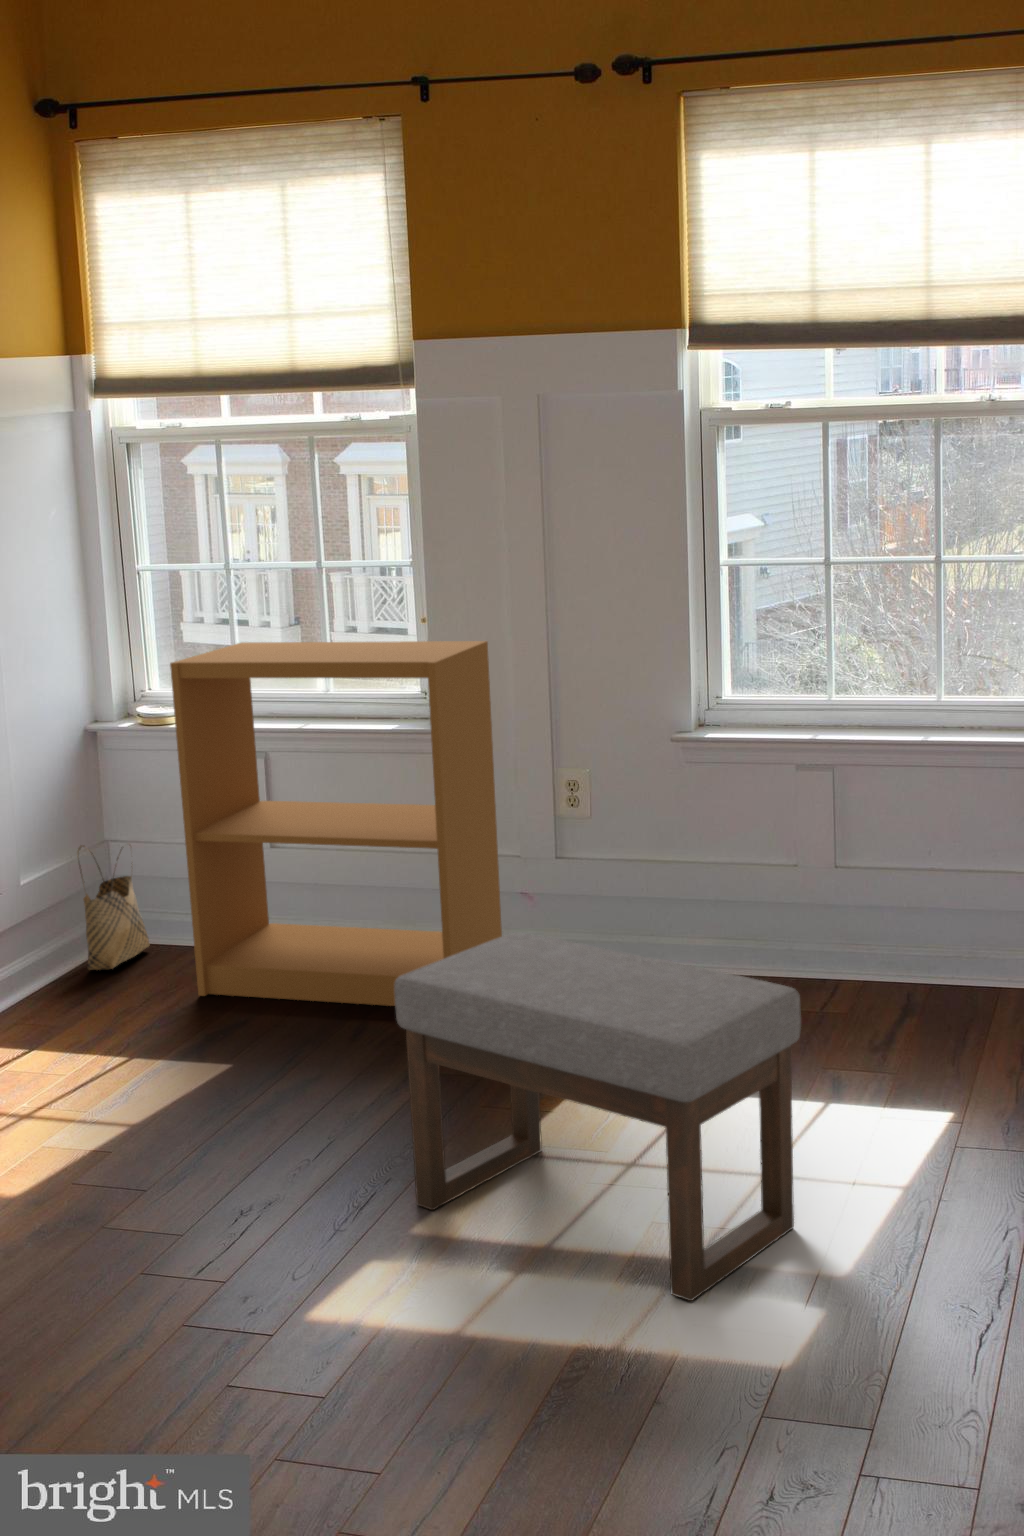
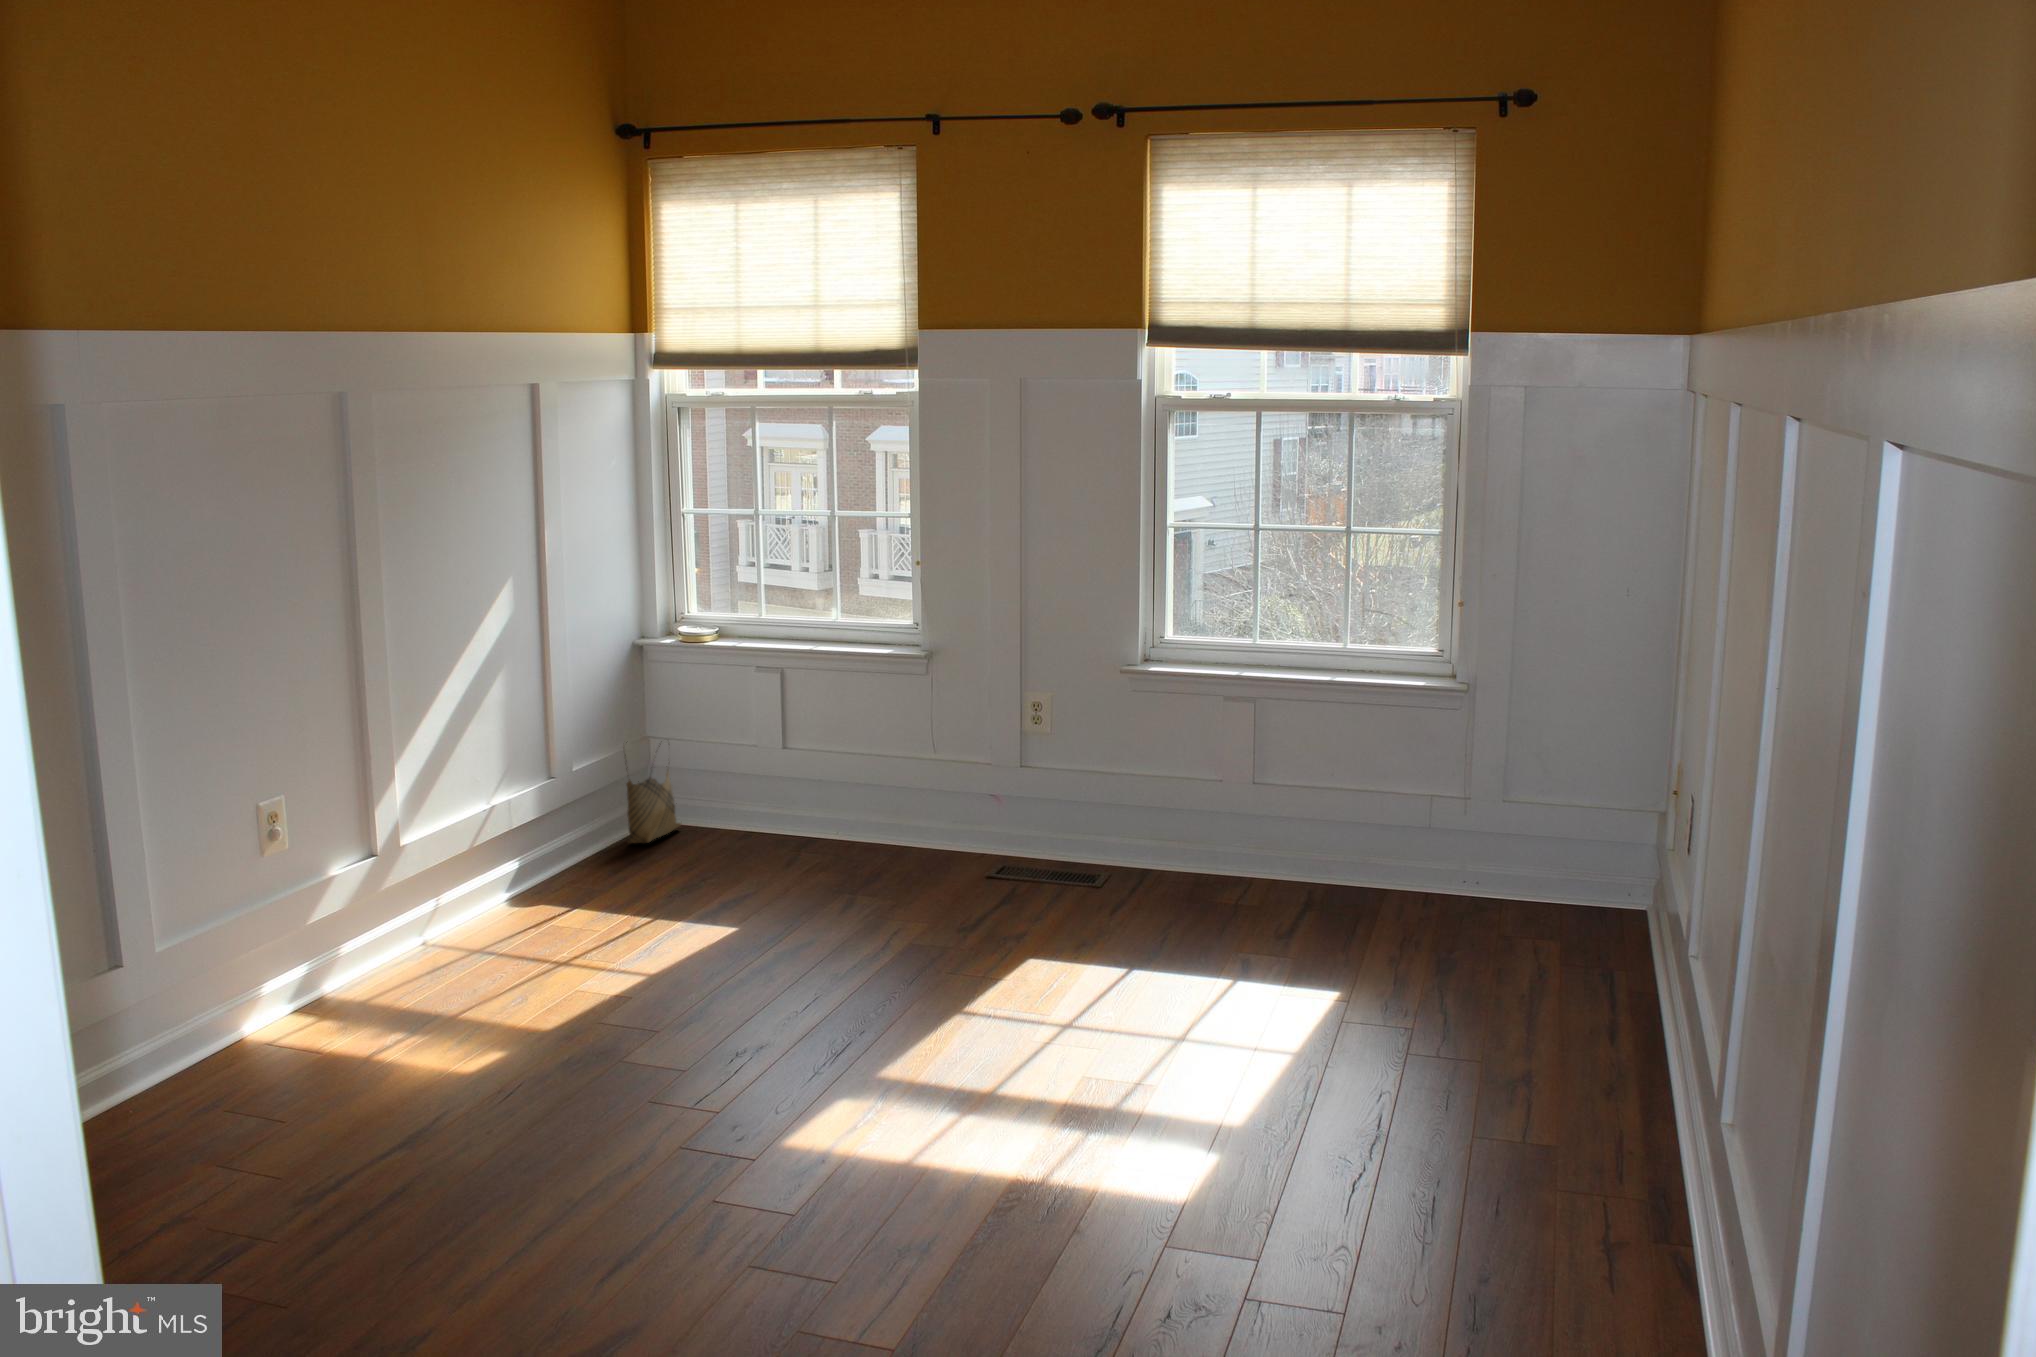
bookshelf: present [170,641,502,1006] -> none [704,576,973,890]
ottoman: present [395,932,801,1301] -> none [869,823,1215,1147]

